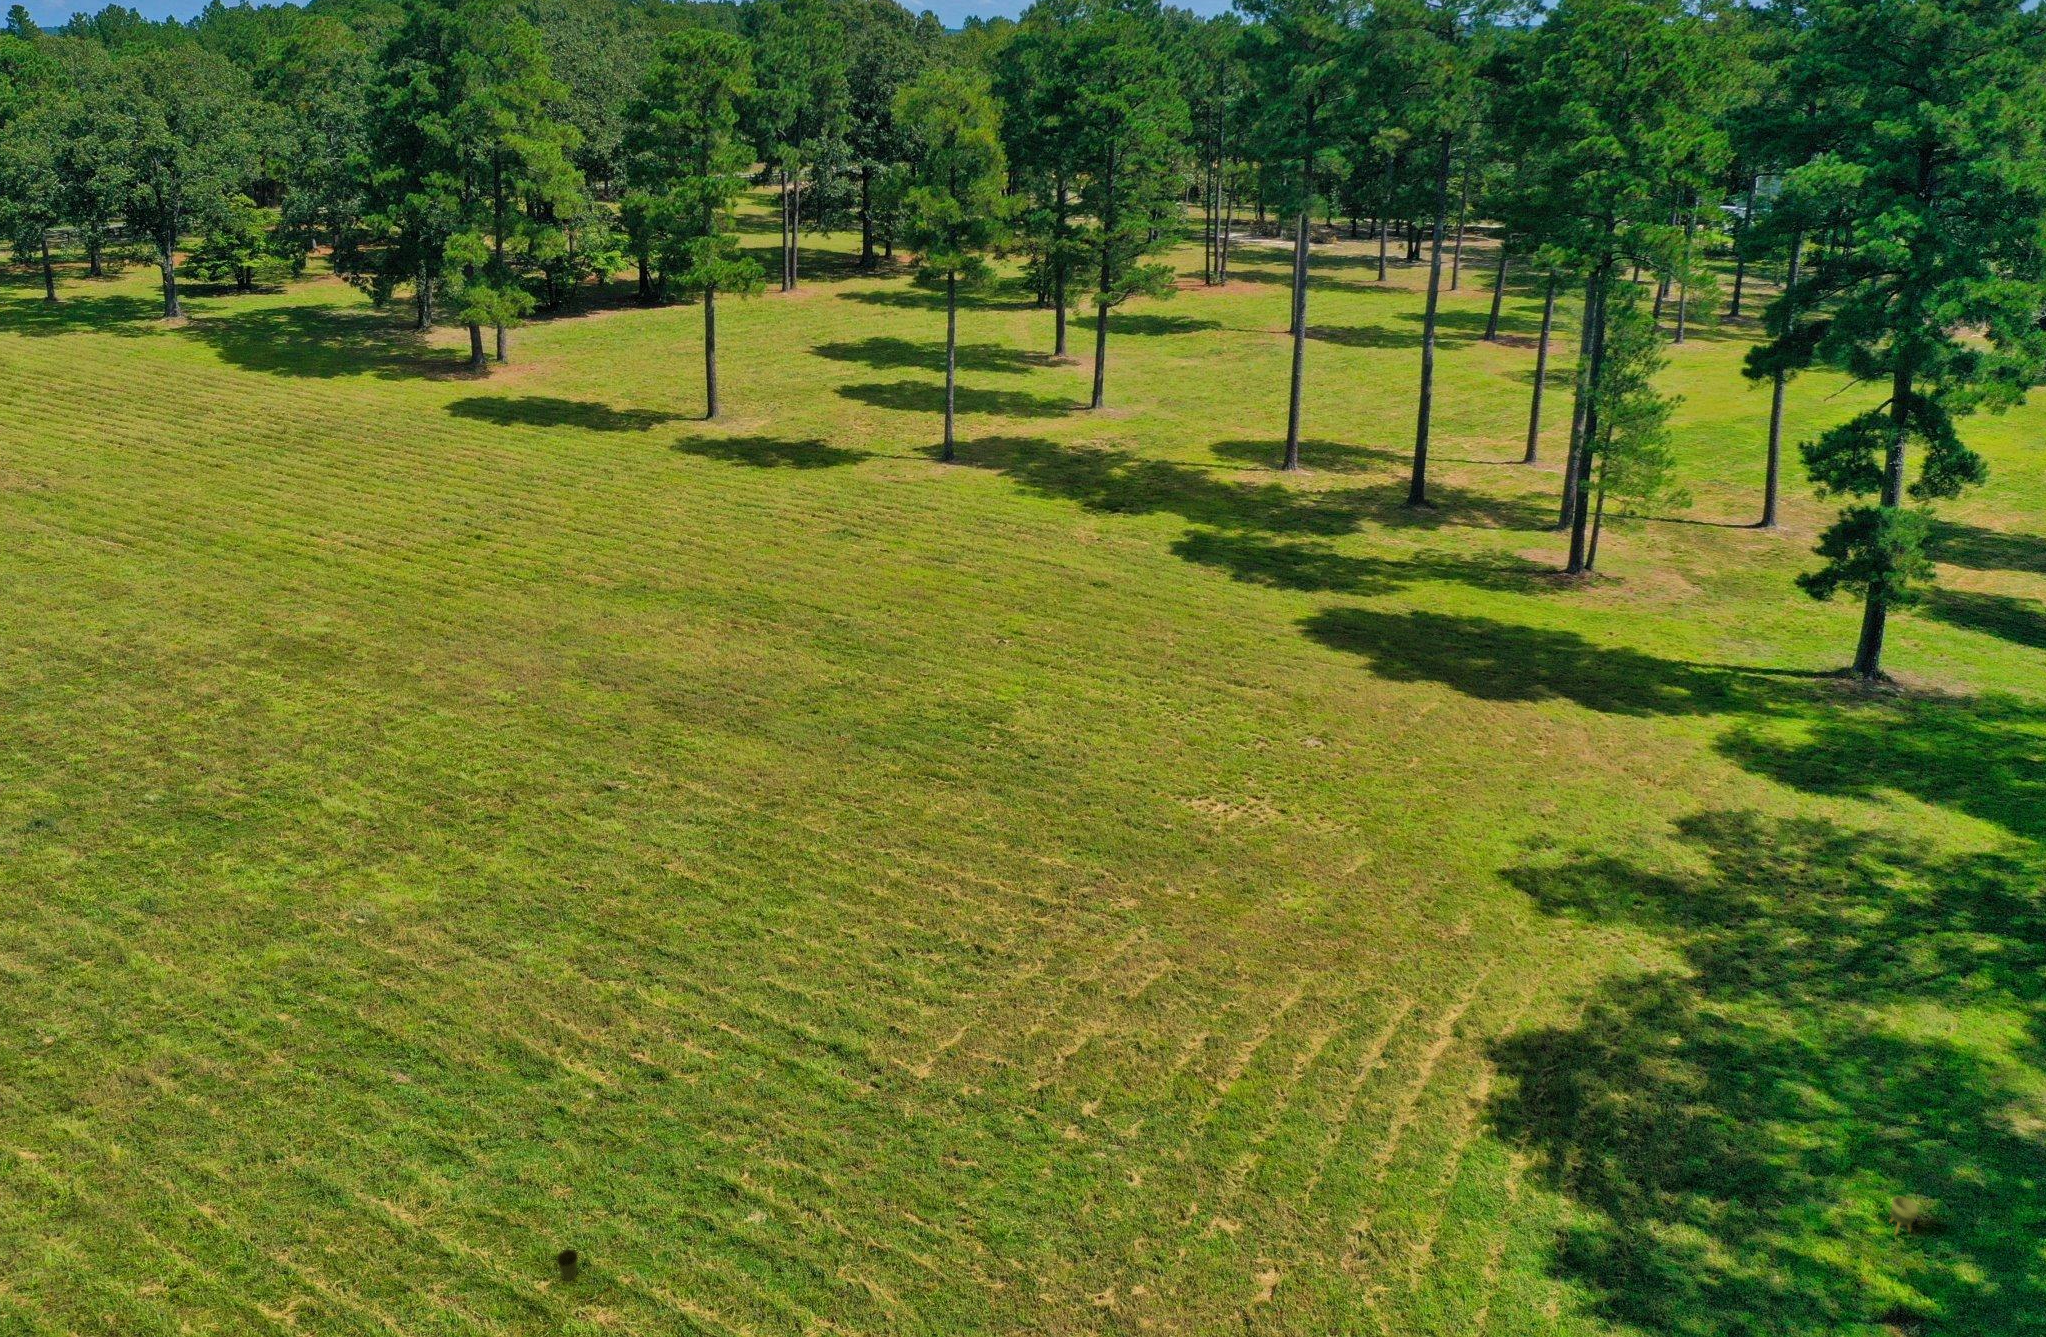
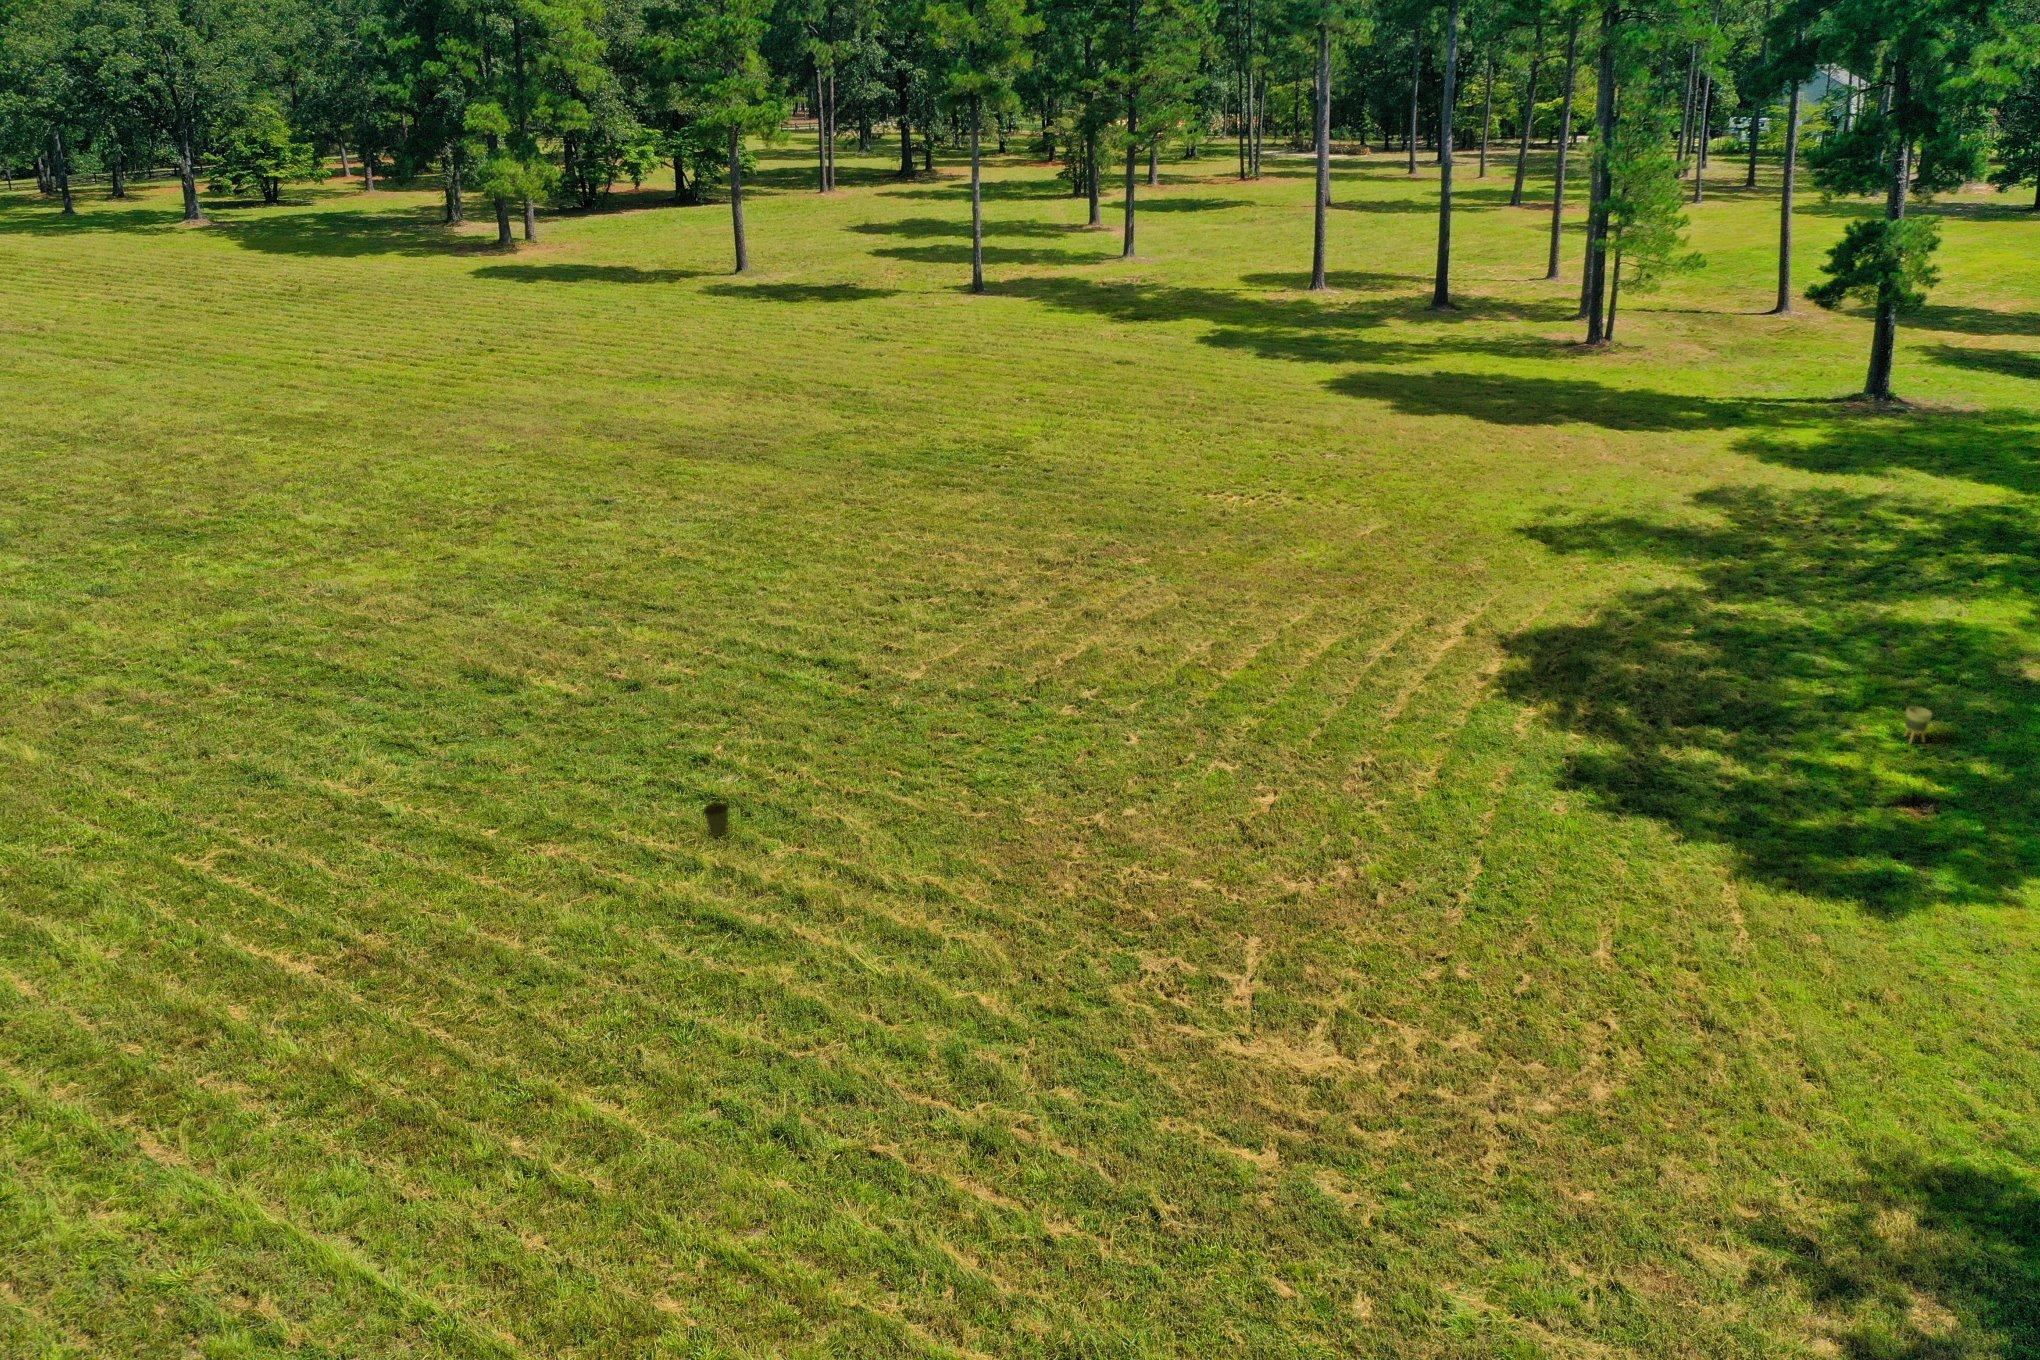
bucket: present [556,1248,578,1281] -> present [704,802,729,836]

